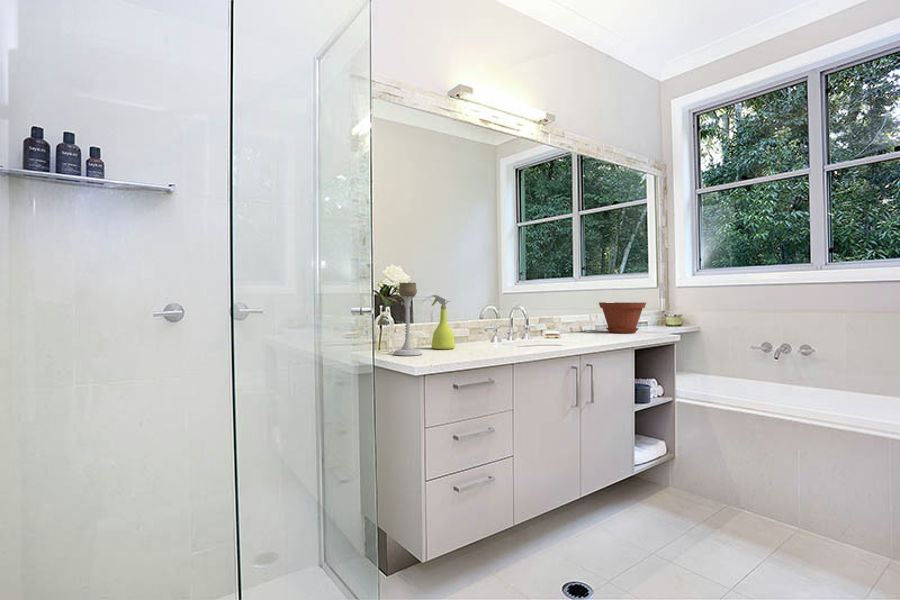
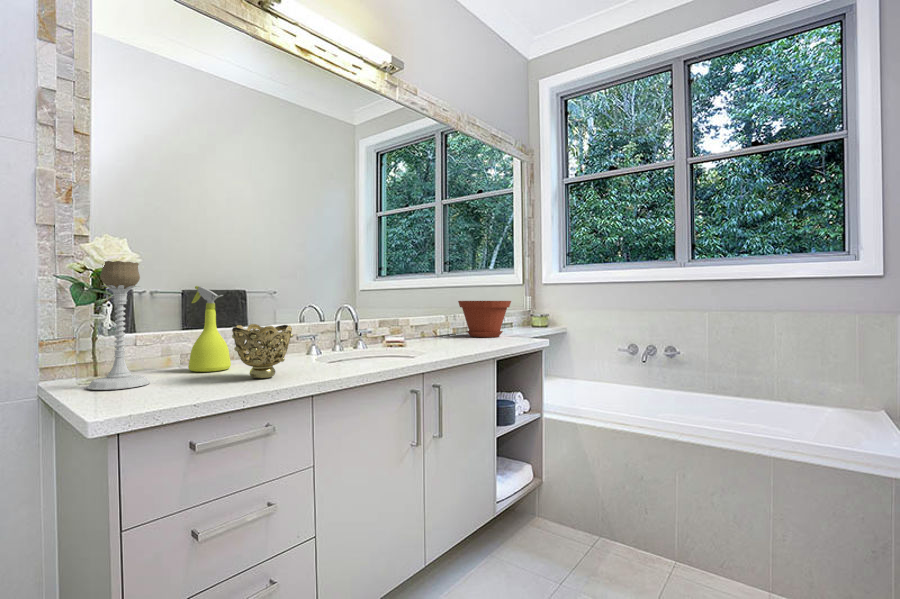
decorative bowl: none [465,319,501,353] -> present [232,324,293,378]

